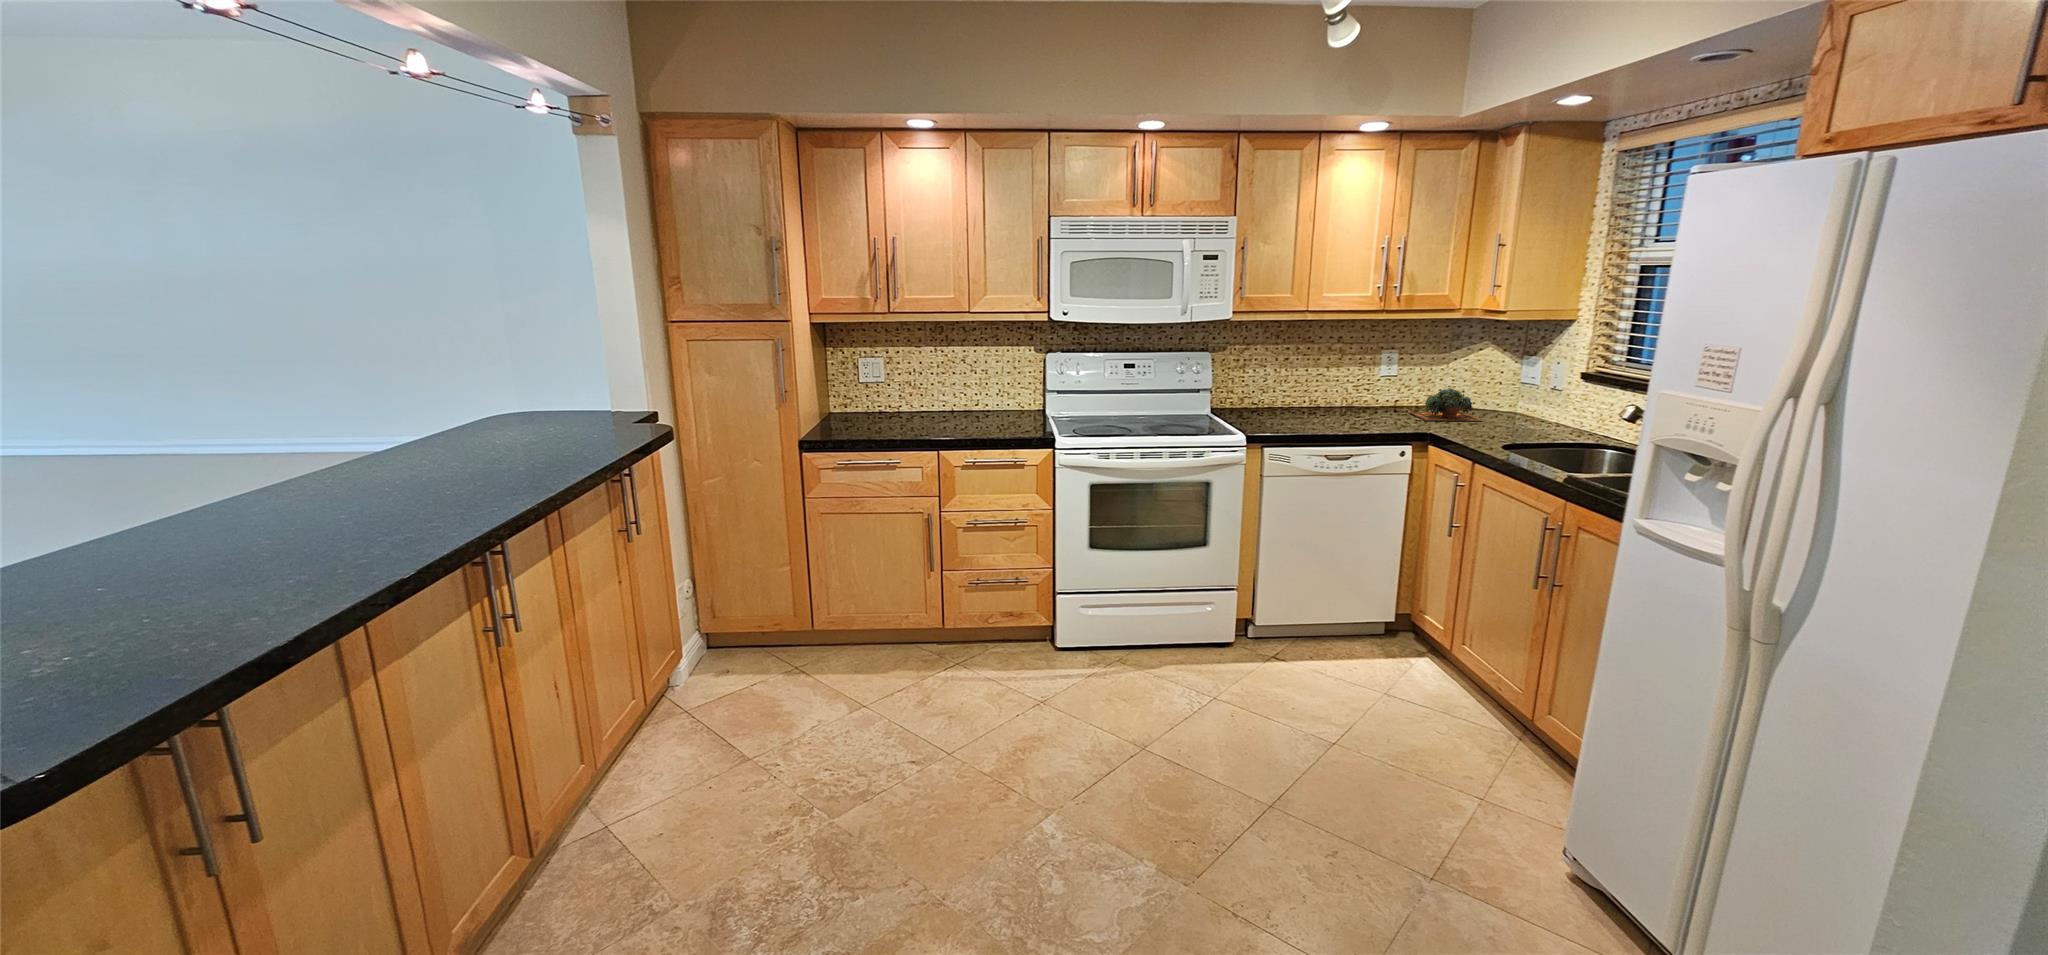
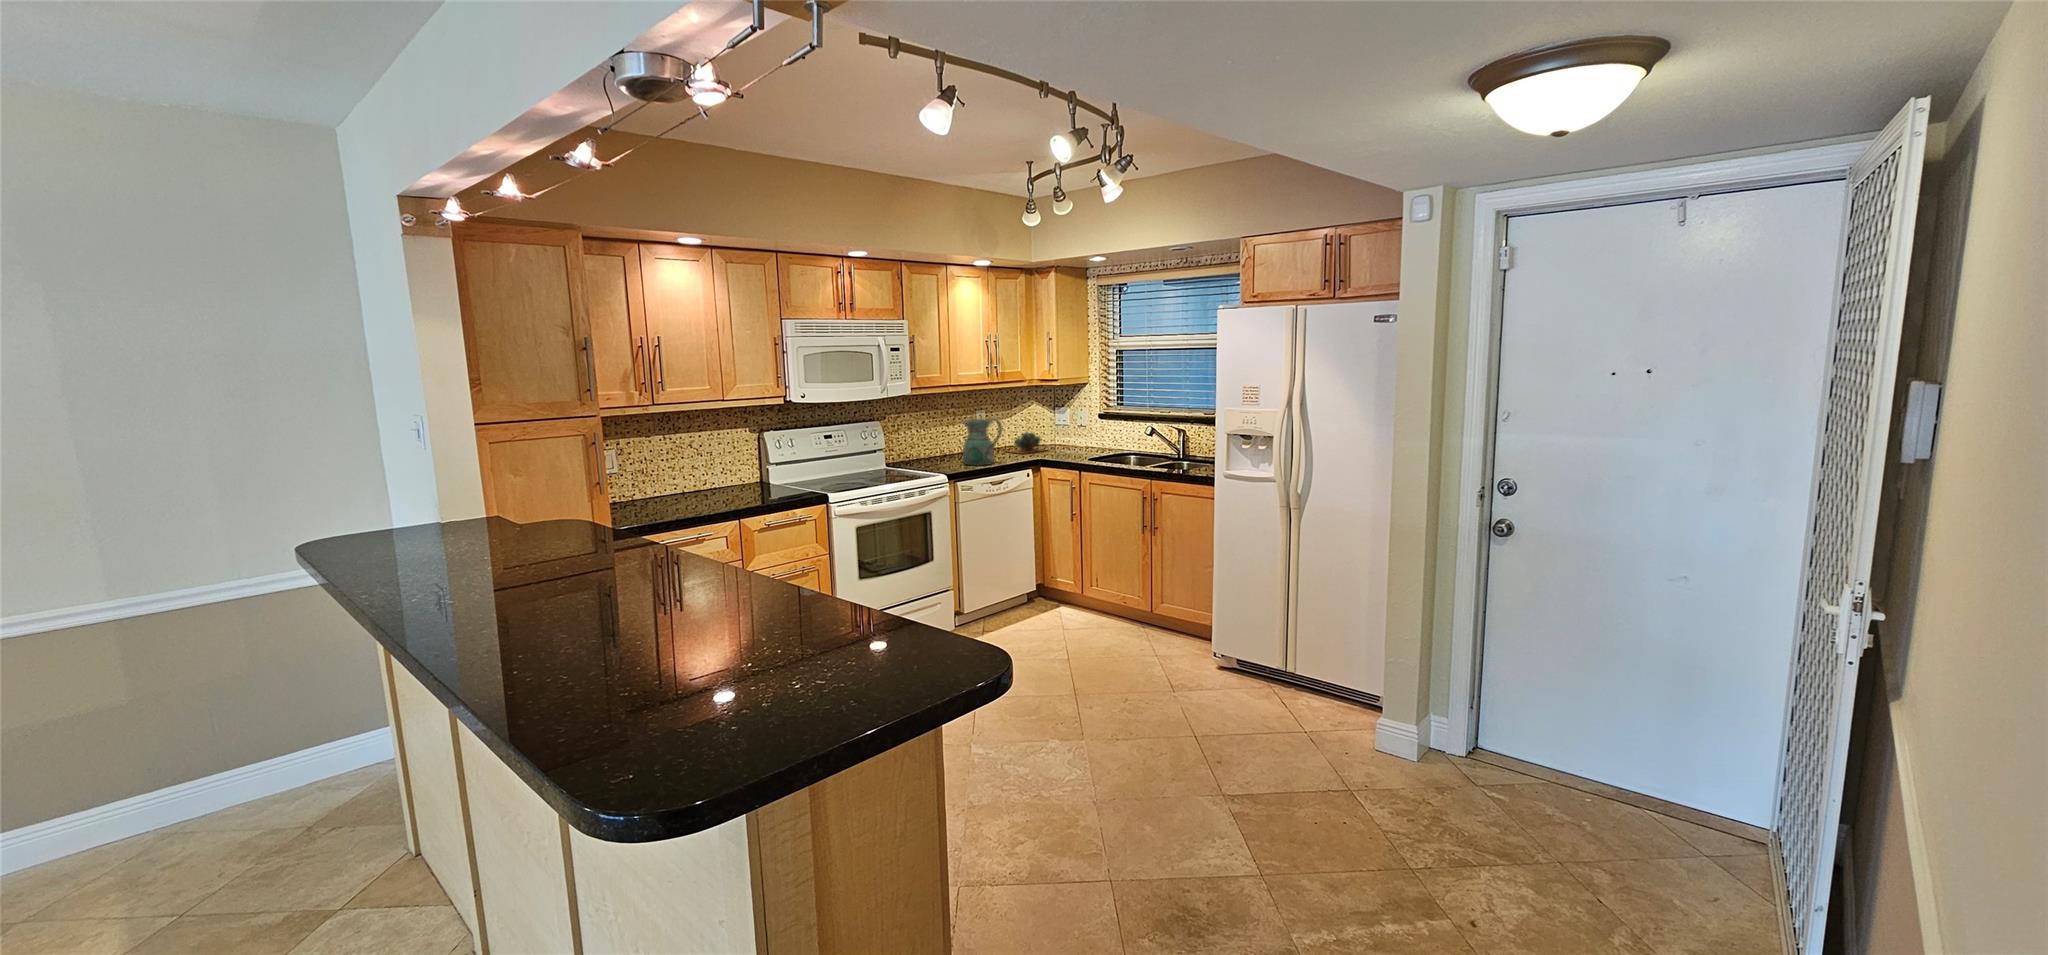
ceramic pitcher: none [1307,361,1375,429] -> present [963,418,1002,466]

